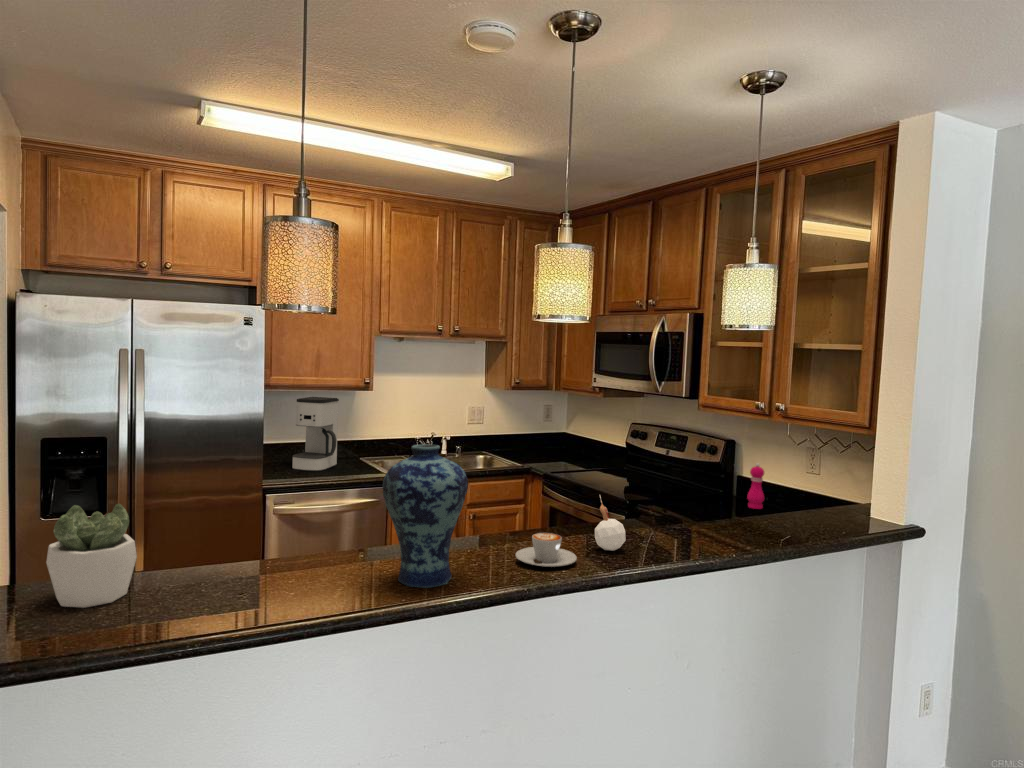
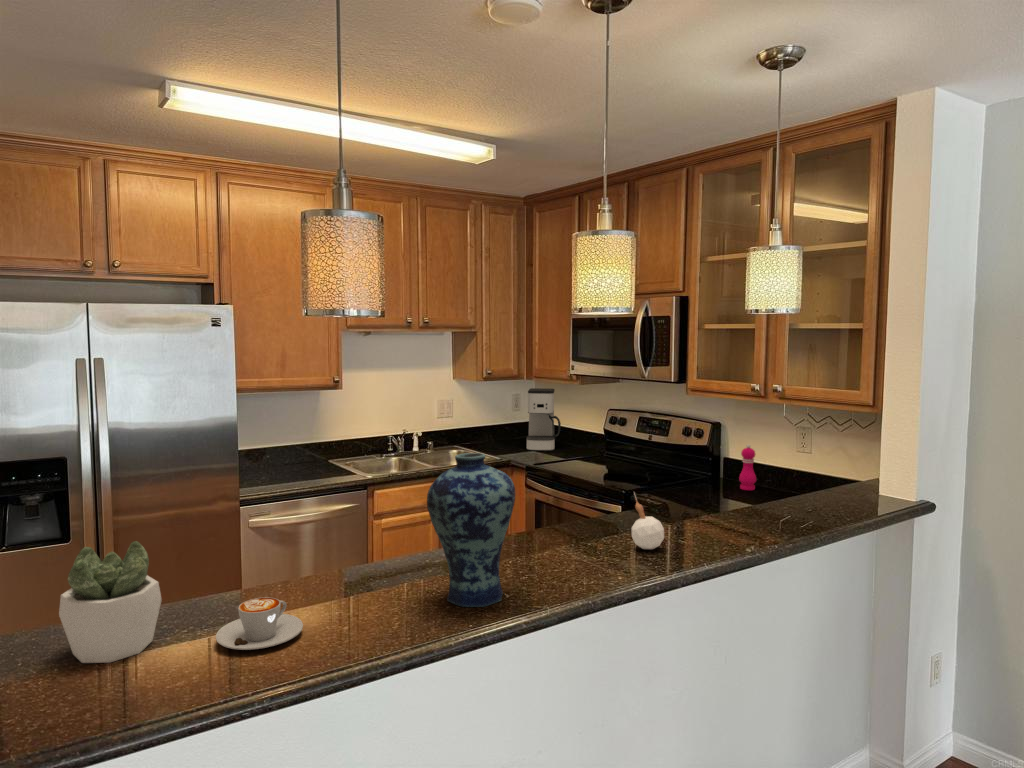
coffee maker: present [292,397,339,471] -> present [526,388,561,451]
coffee cup: present [516,533,577,567] -> present [216,597,303,650]

